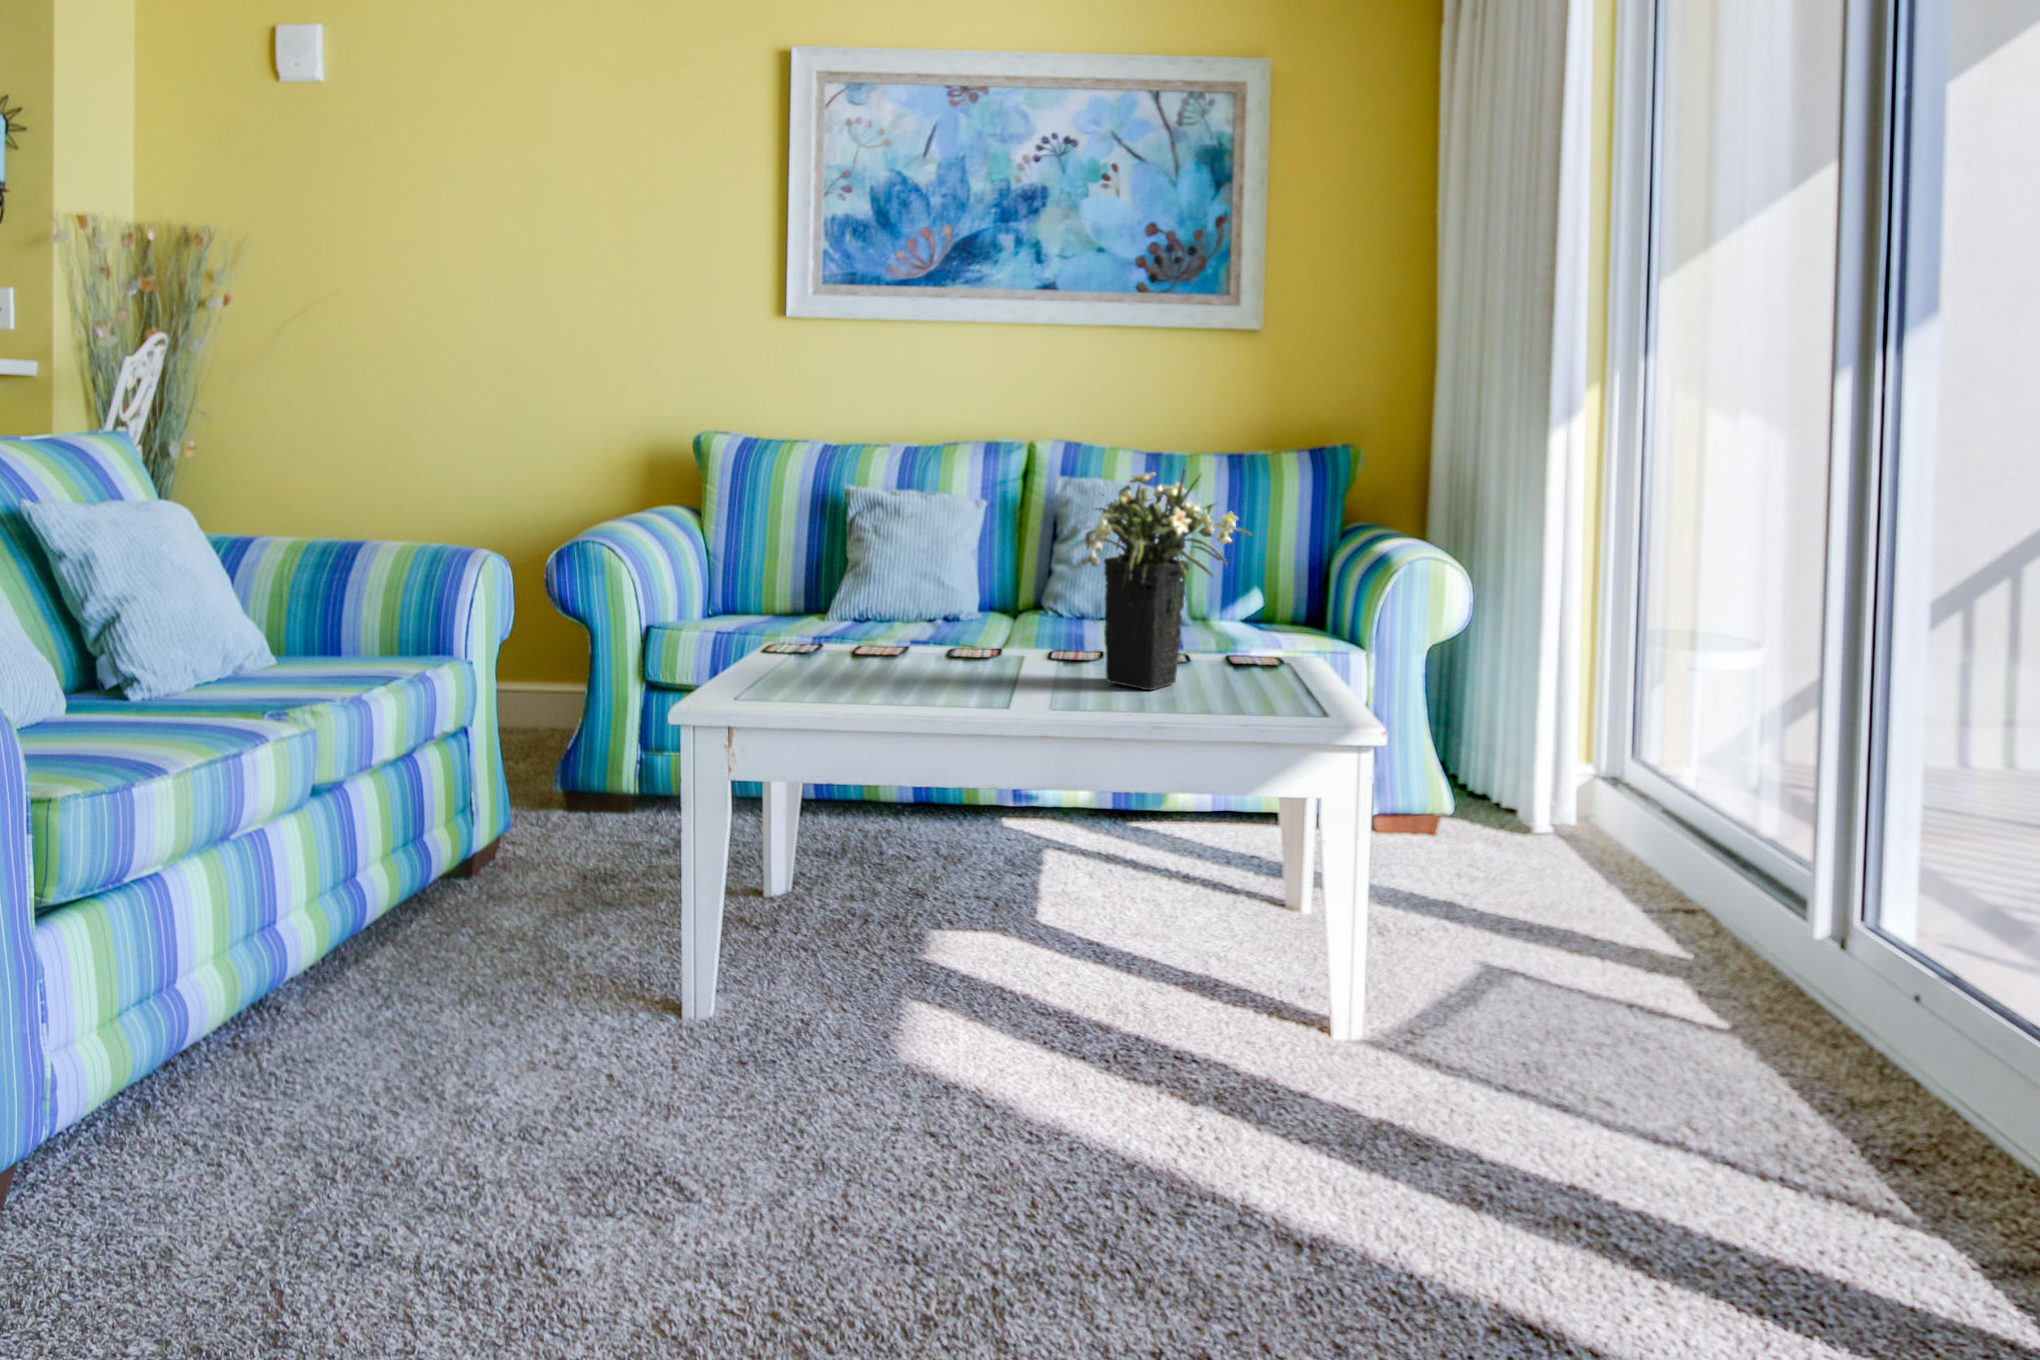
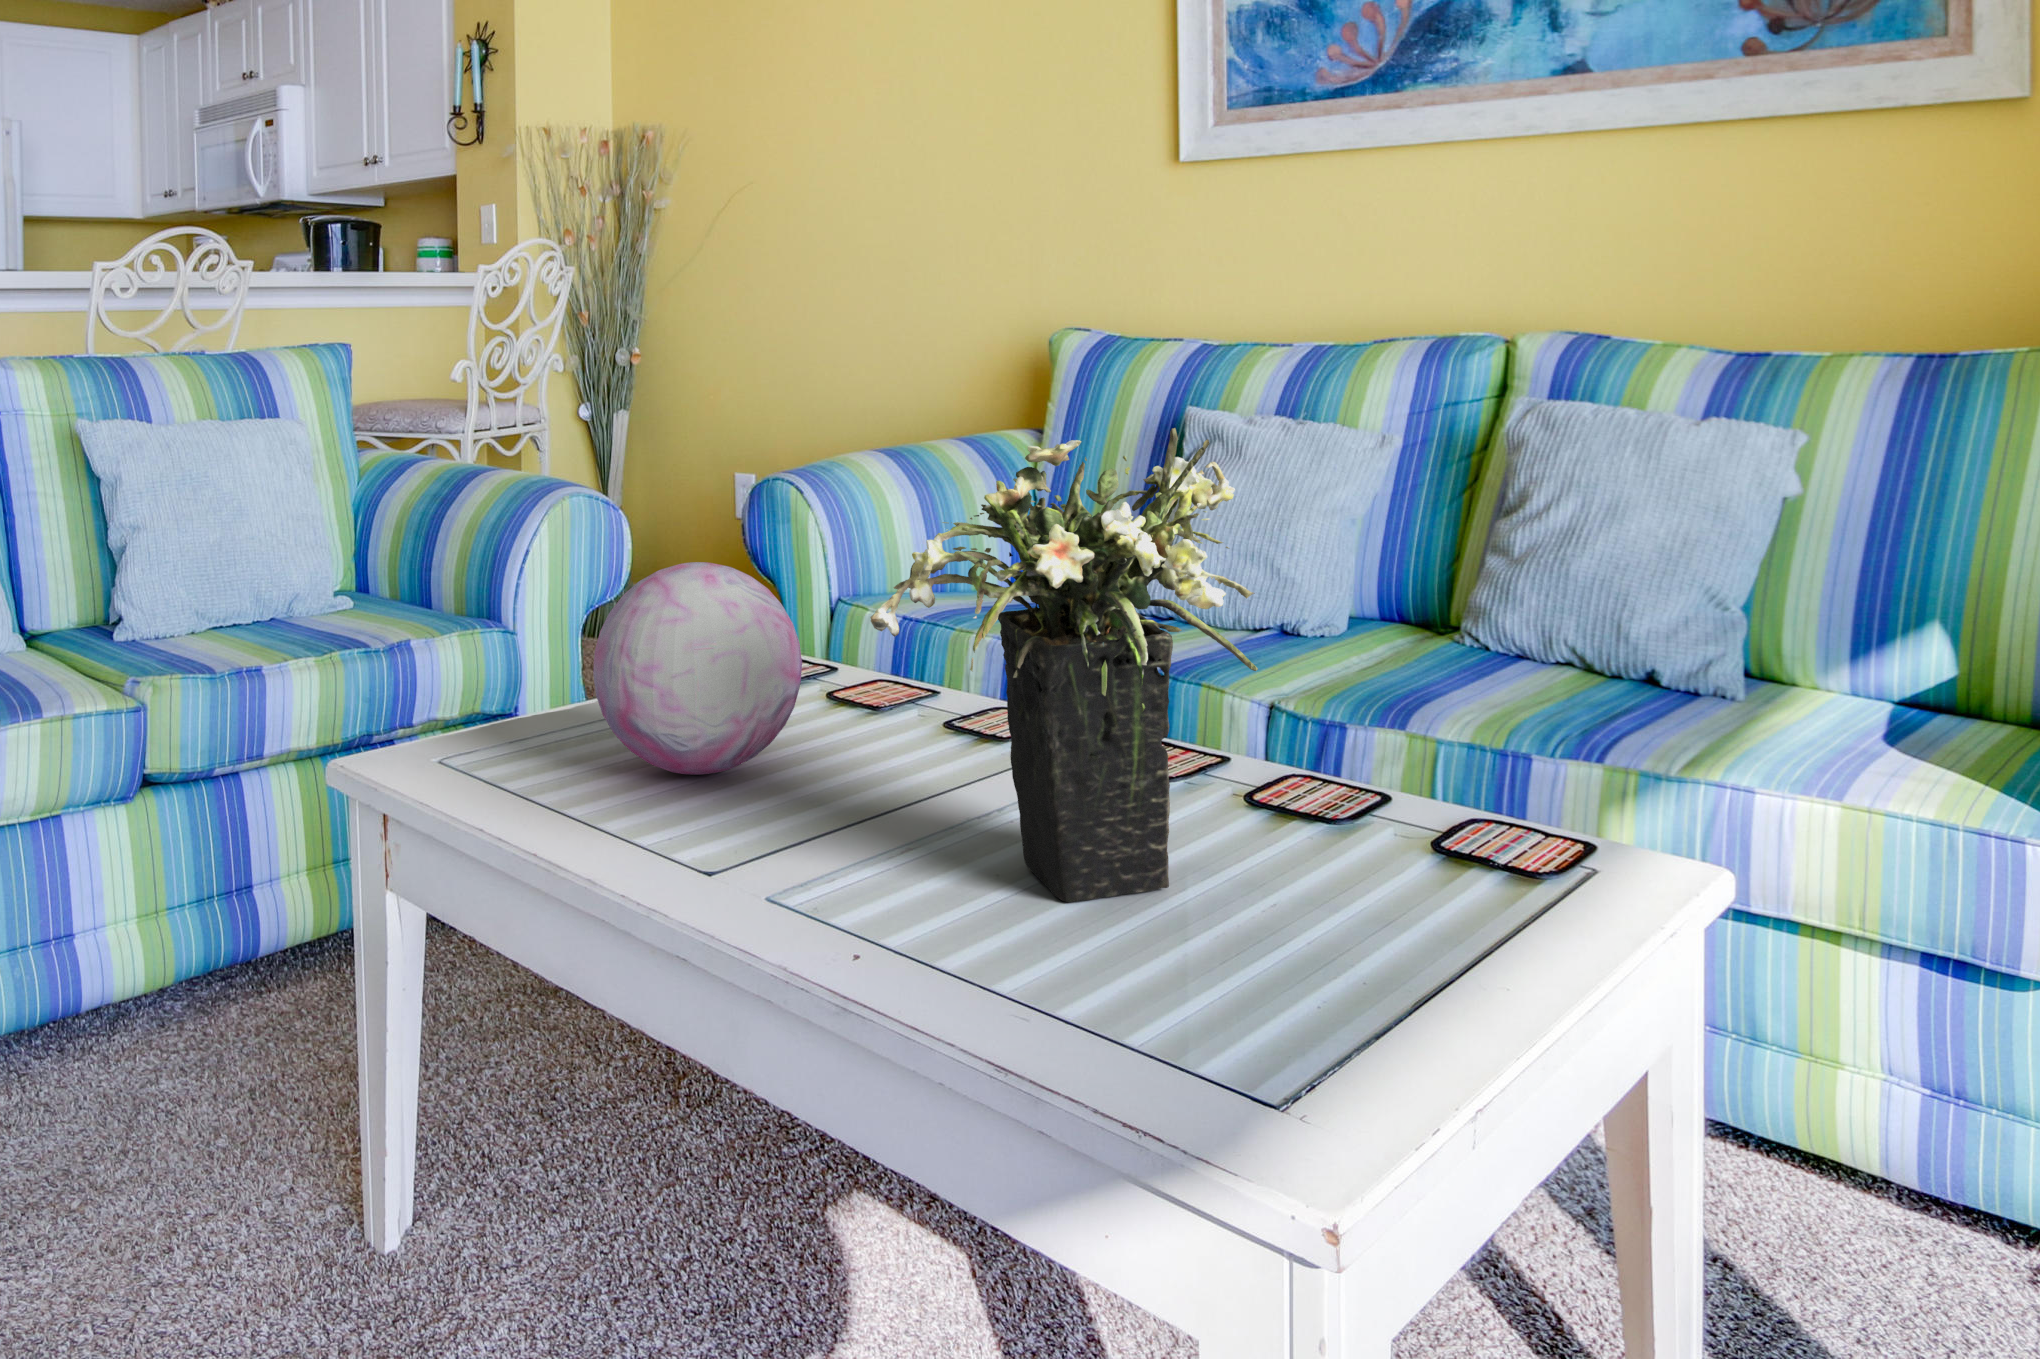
decorative orb: none [807,554,933,680] -> present [593,562,802,775]

